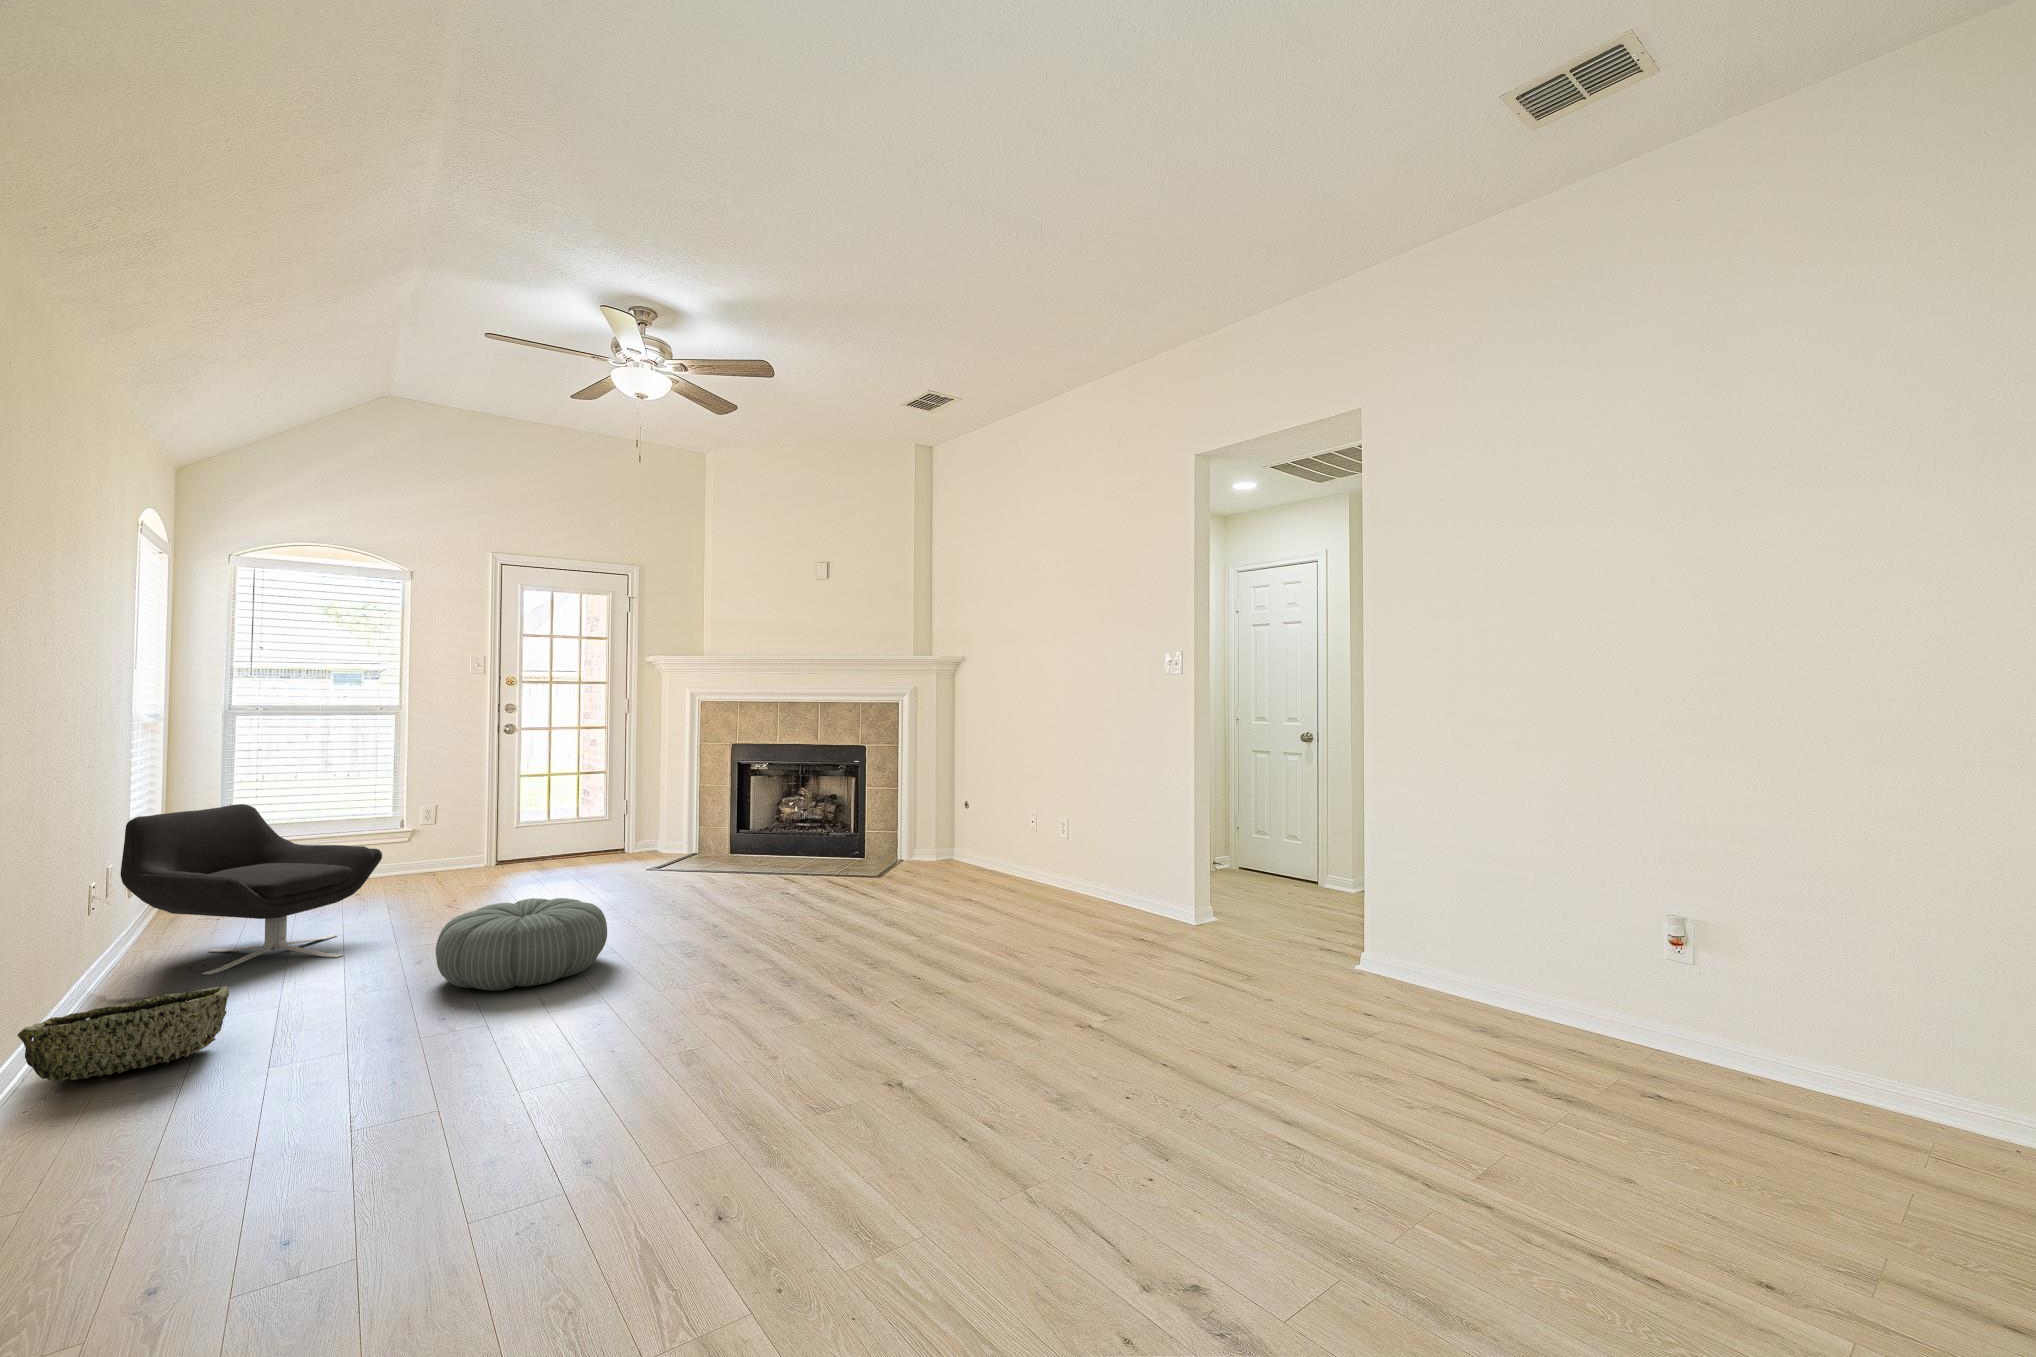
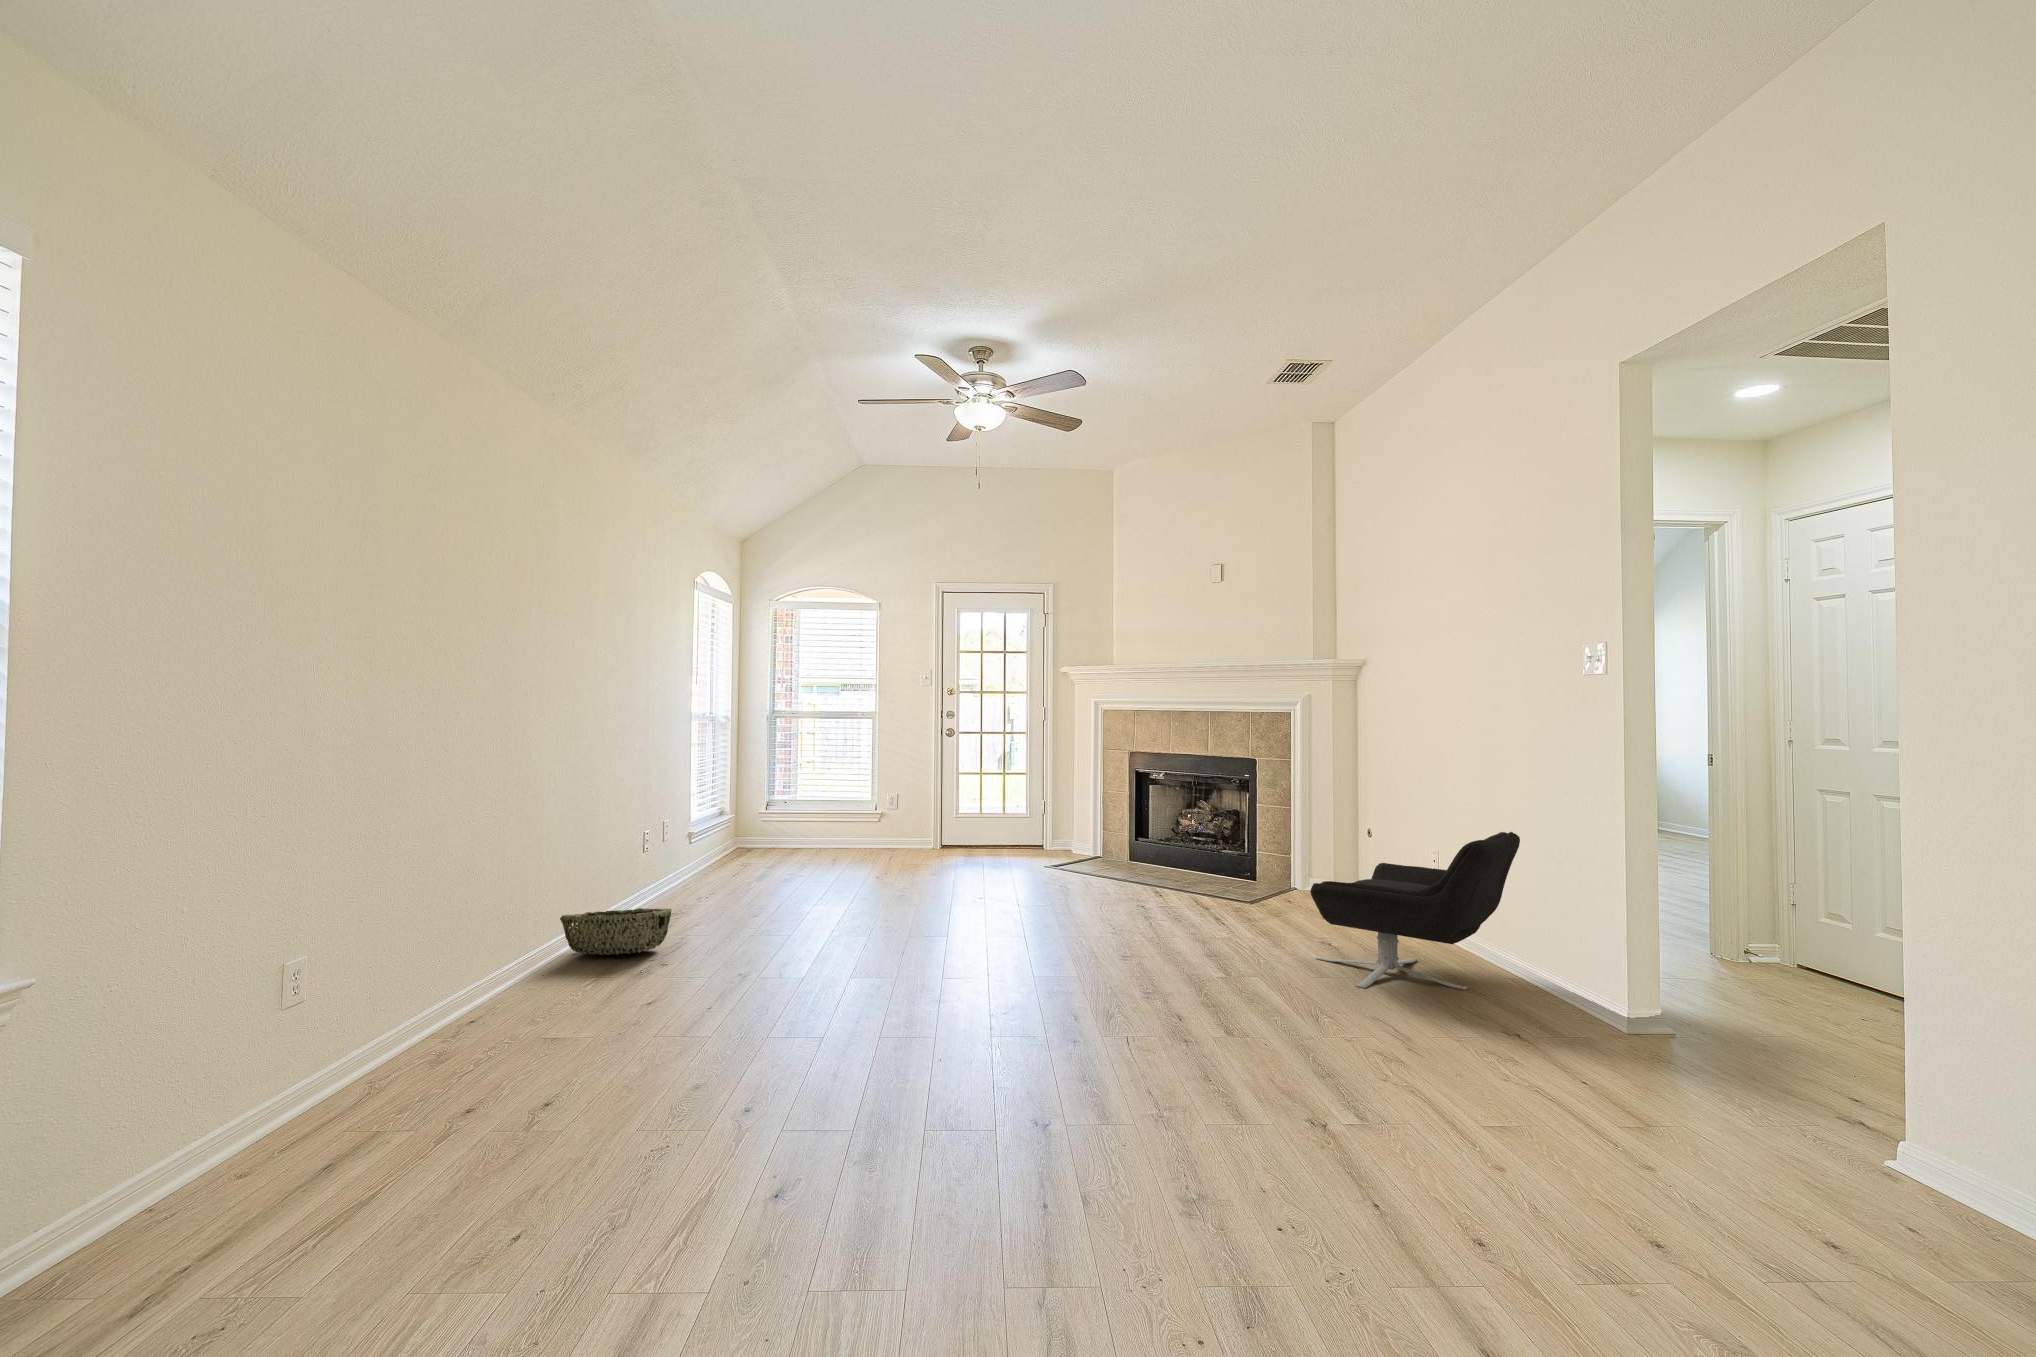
lounge chair: present [121,804,382,975] -> present [1310,832,1520,990]
pouf: present [436,898,607,991] -> none [802,876,930,948]

